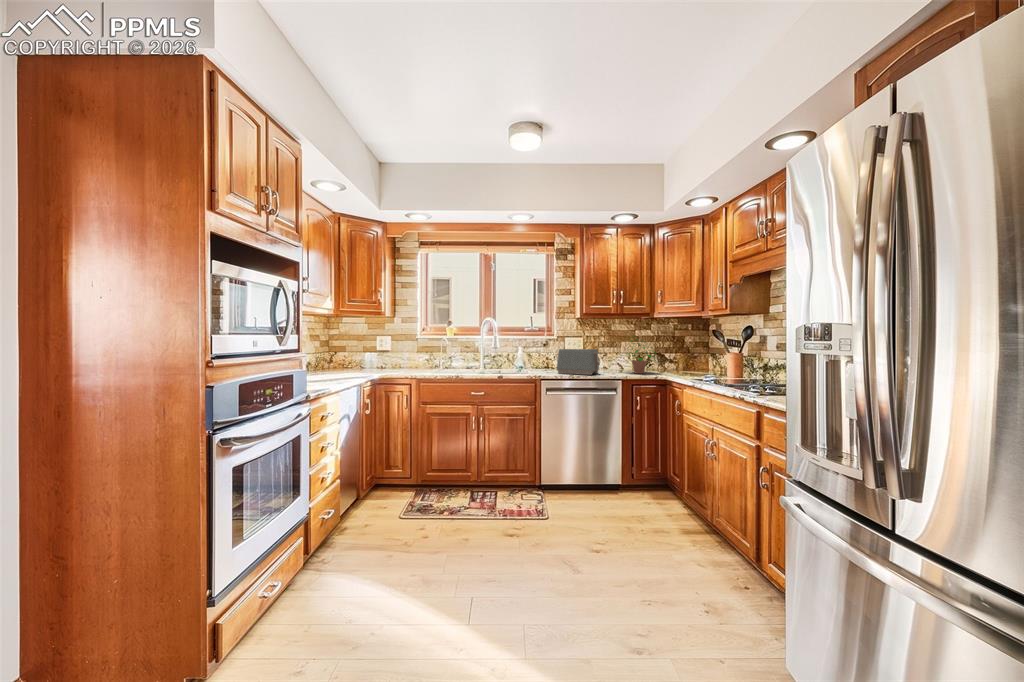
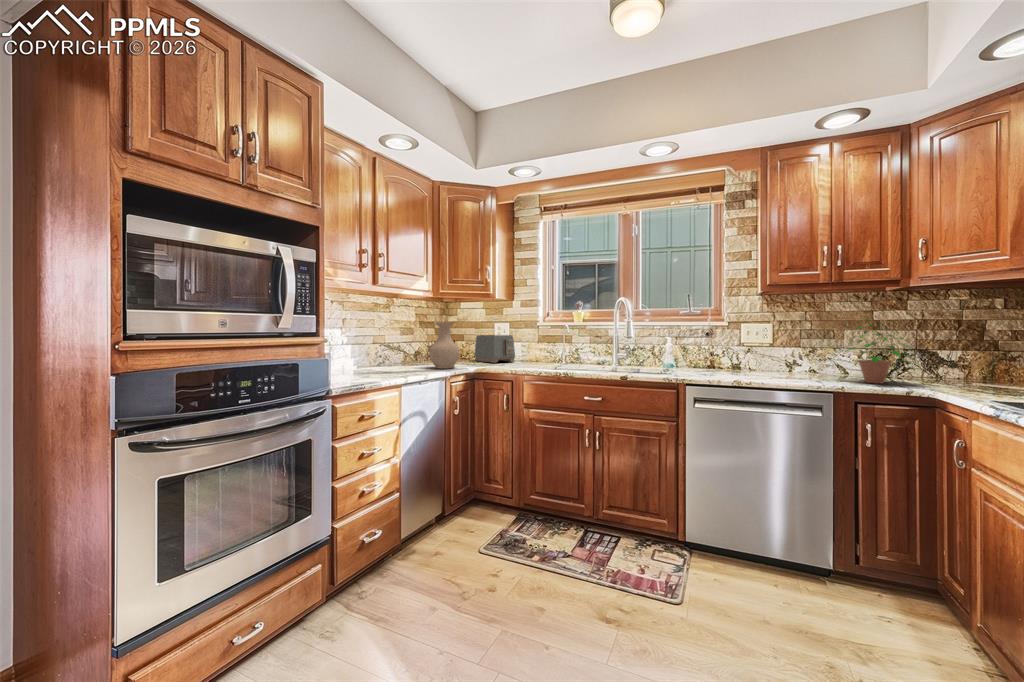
vase: none [337,337,364,376] -> present [429,322,460,369]
toaster: present [557,349,600,375] -> present [474,335,515,363]

